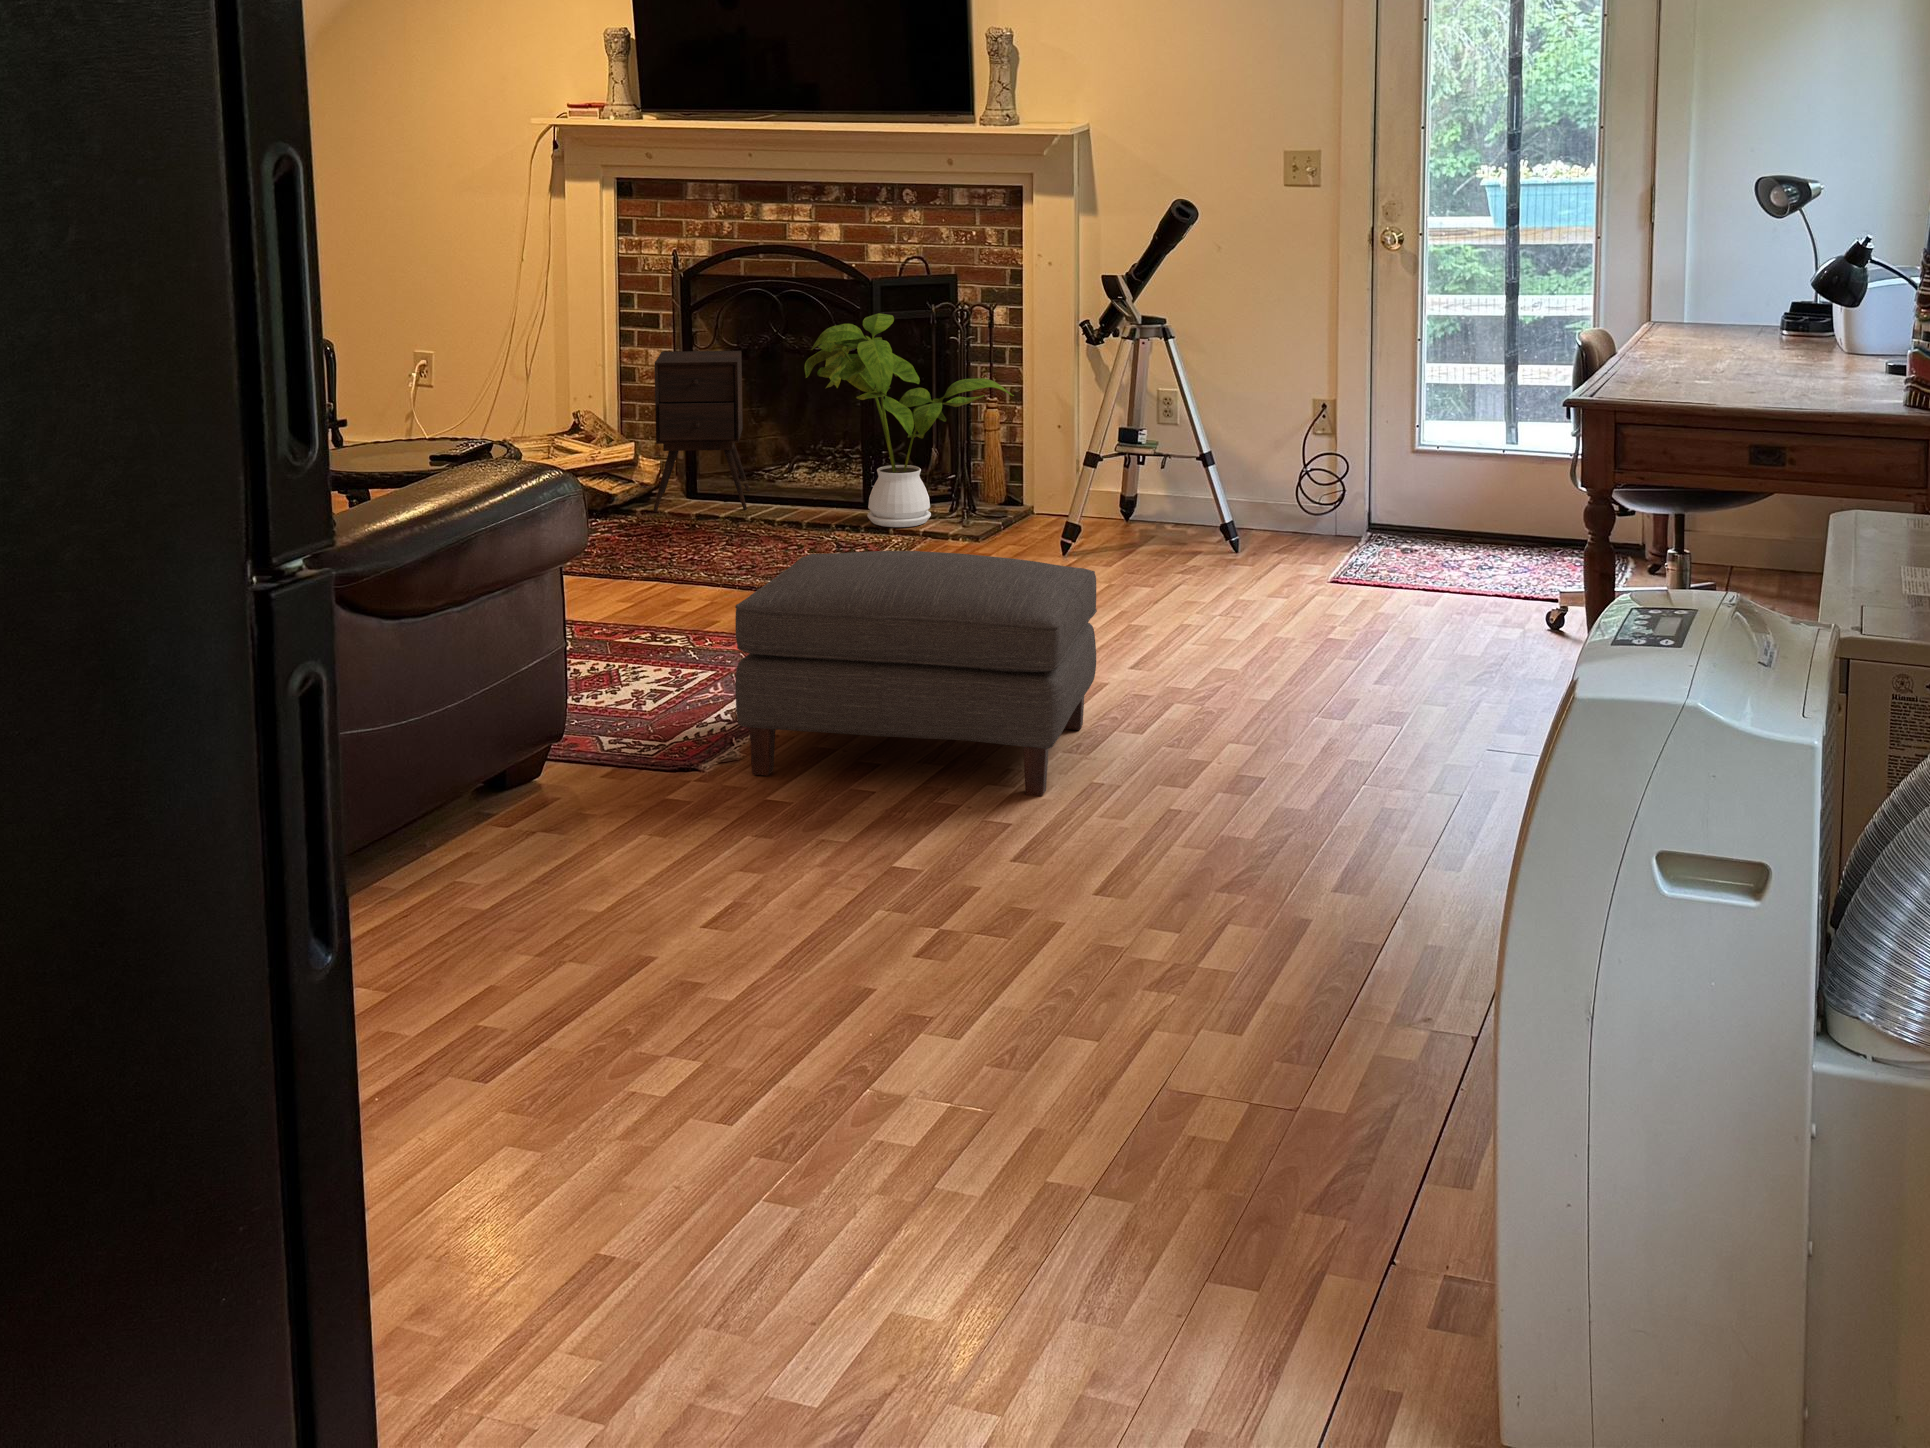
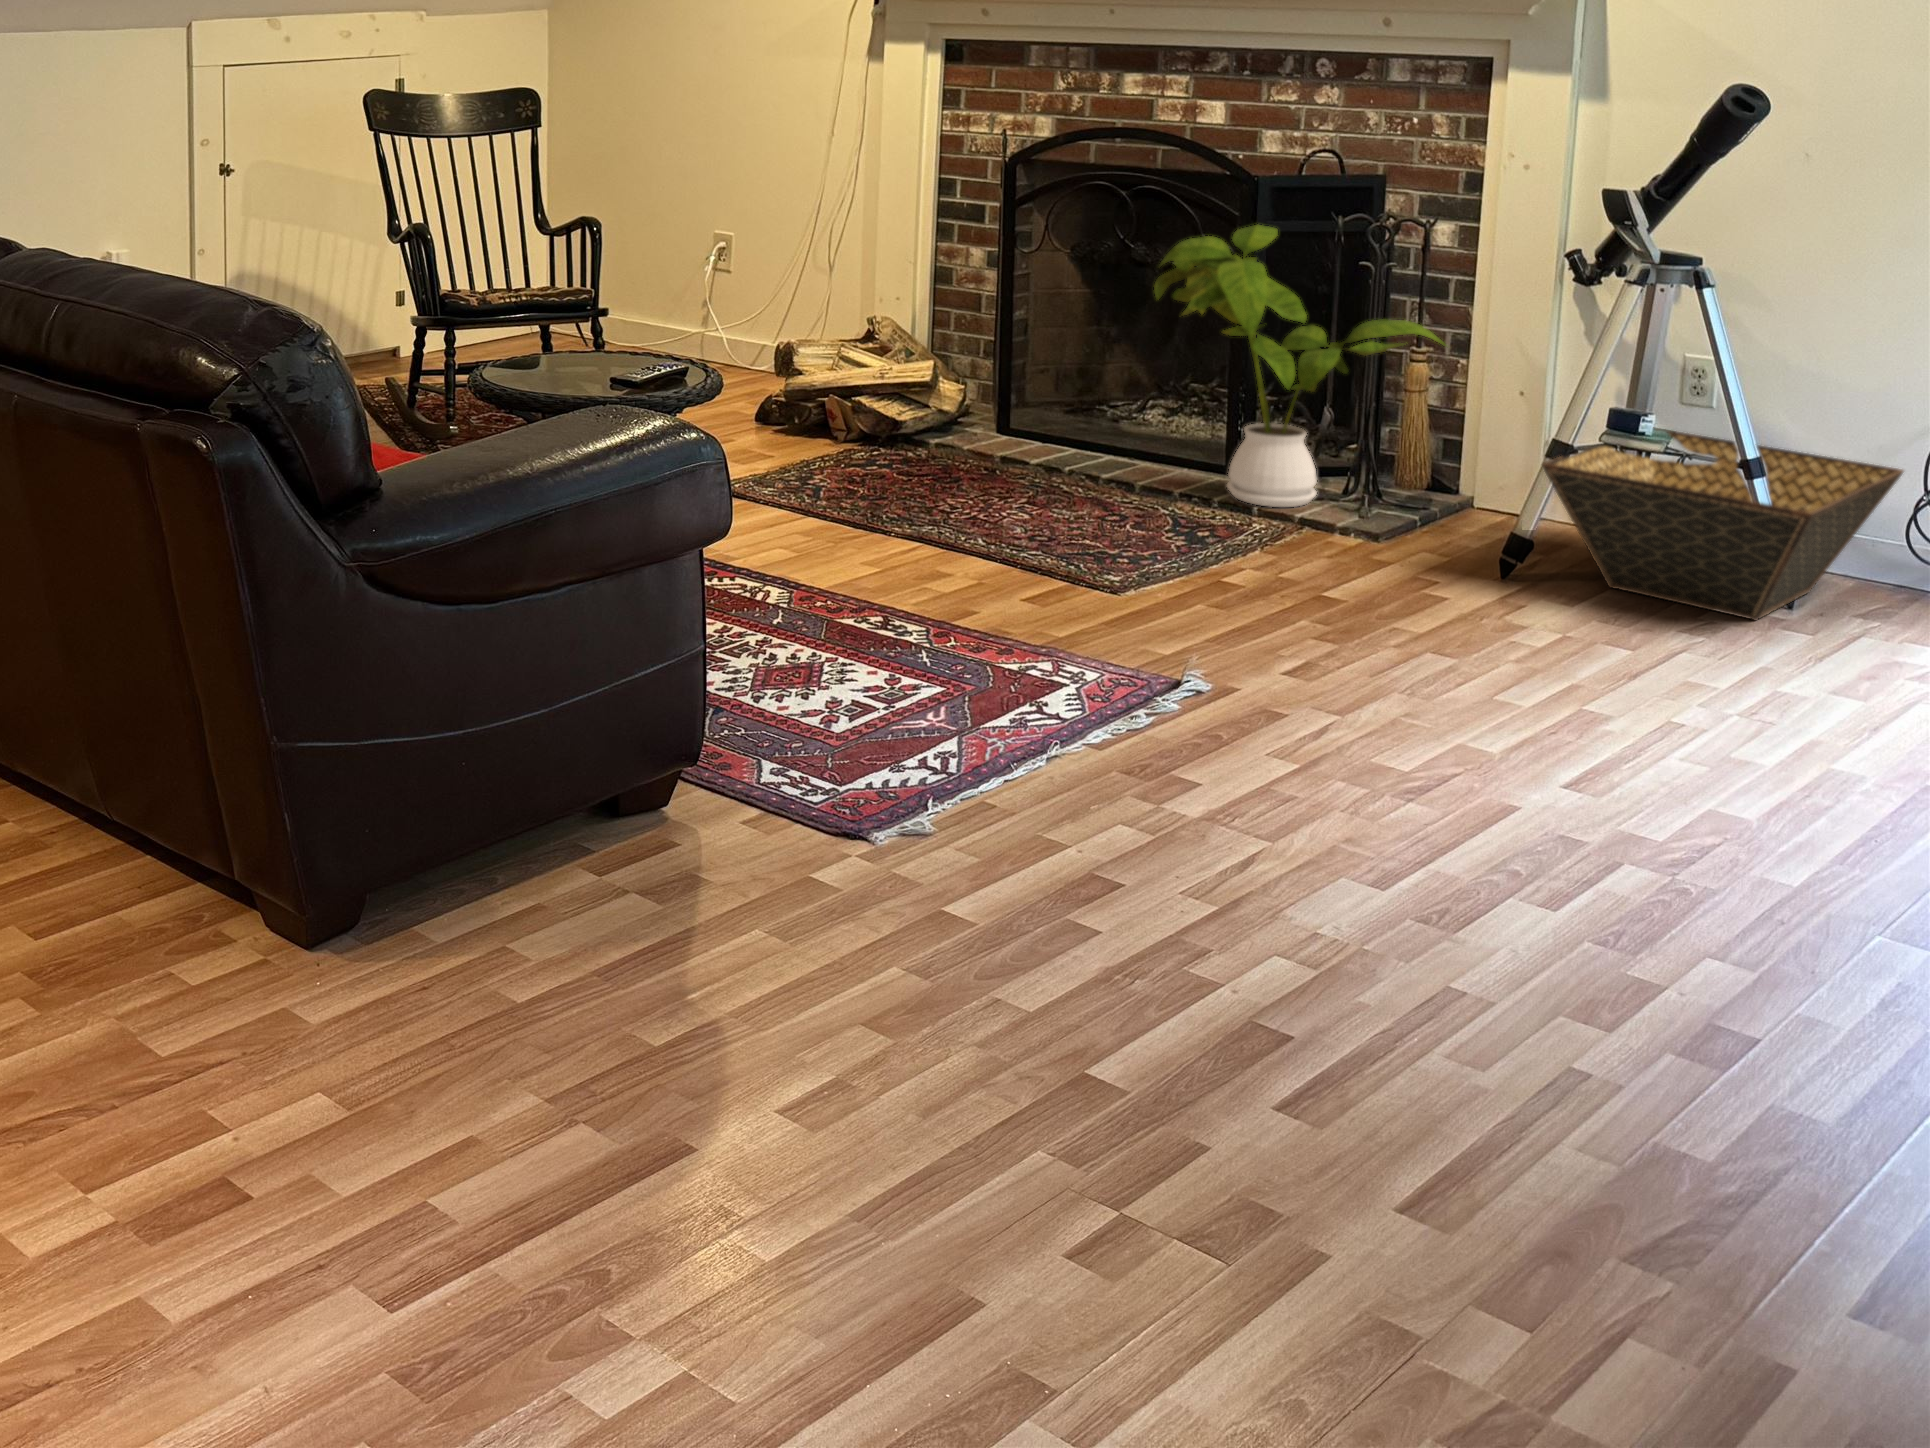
side table: present [654,351,750,512] -> none [955,252,1085,457]
basket: none [1083,440,1289,560] -> present [1542,430,1903,620]
ottoman: present [735,551,1097,796] -> none [921,565,1494,991]

